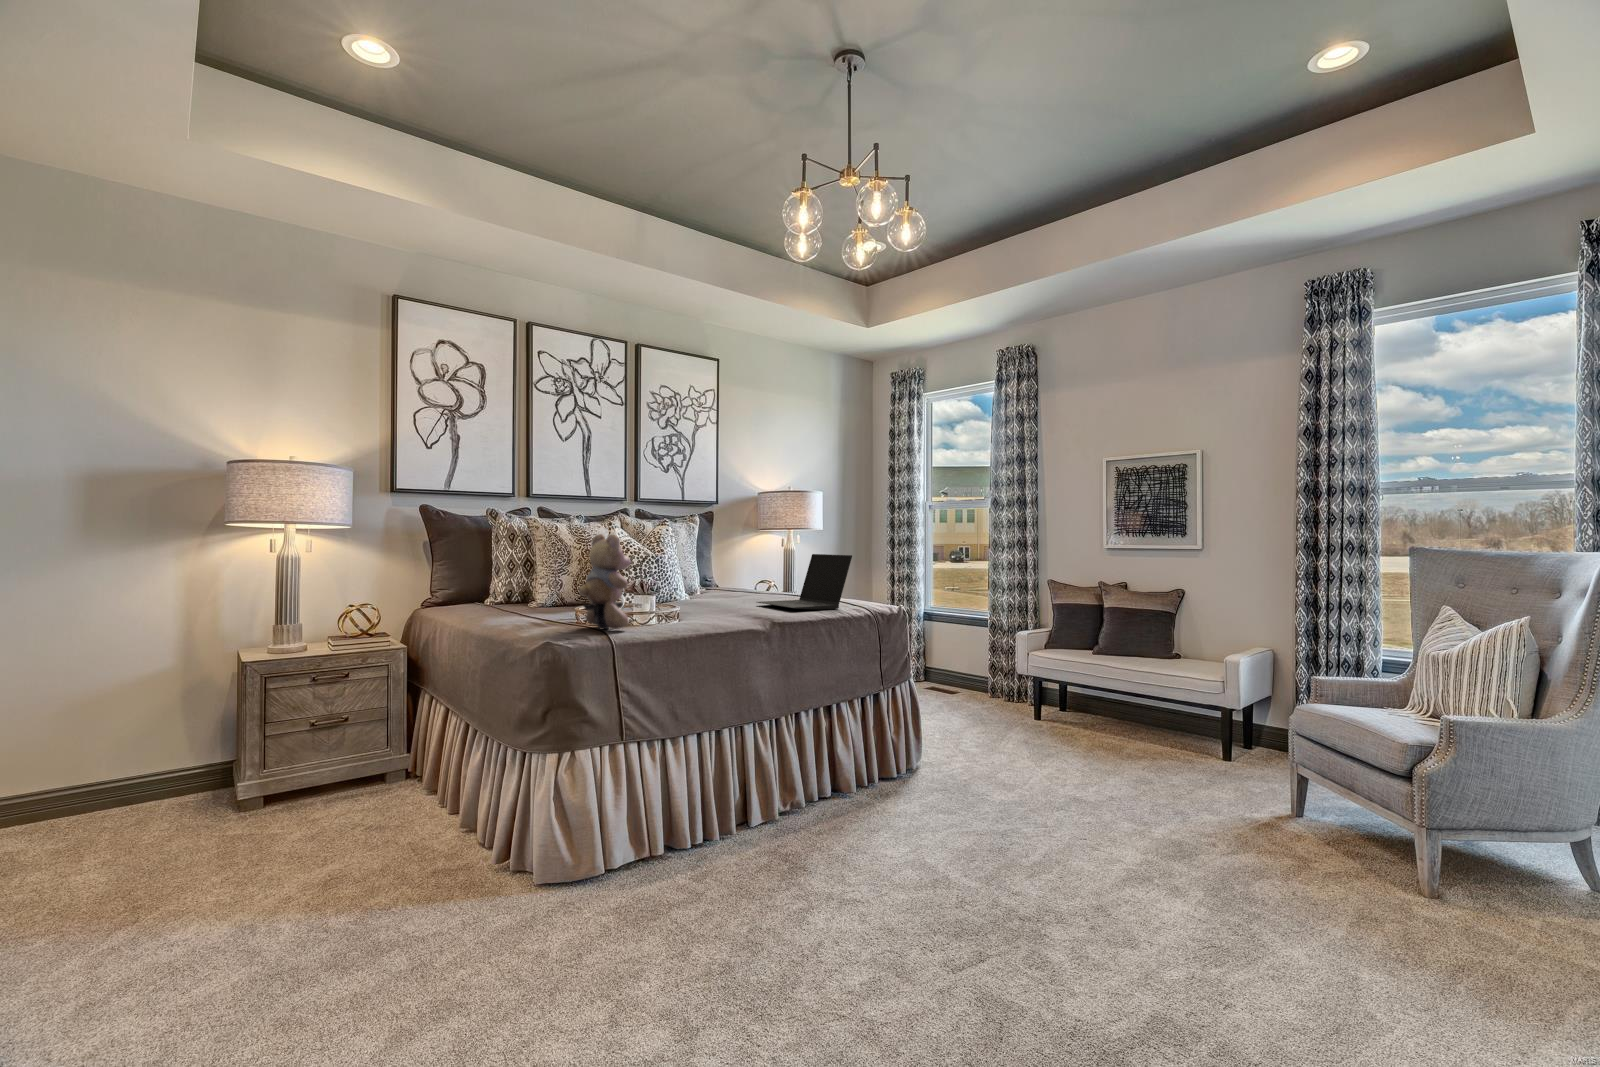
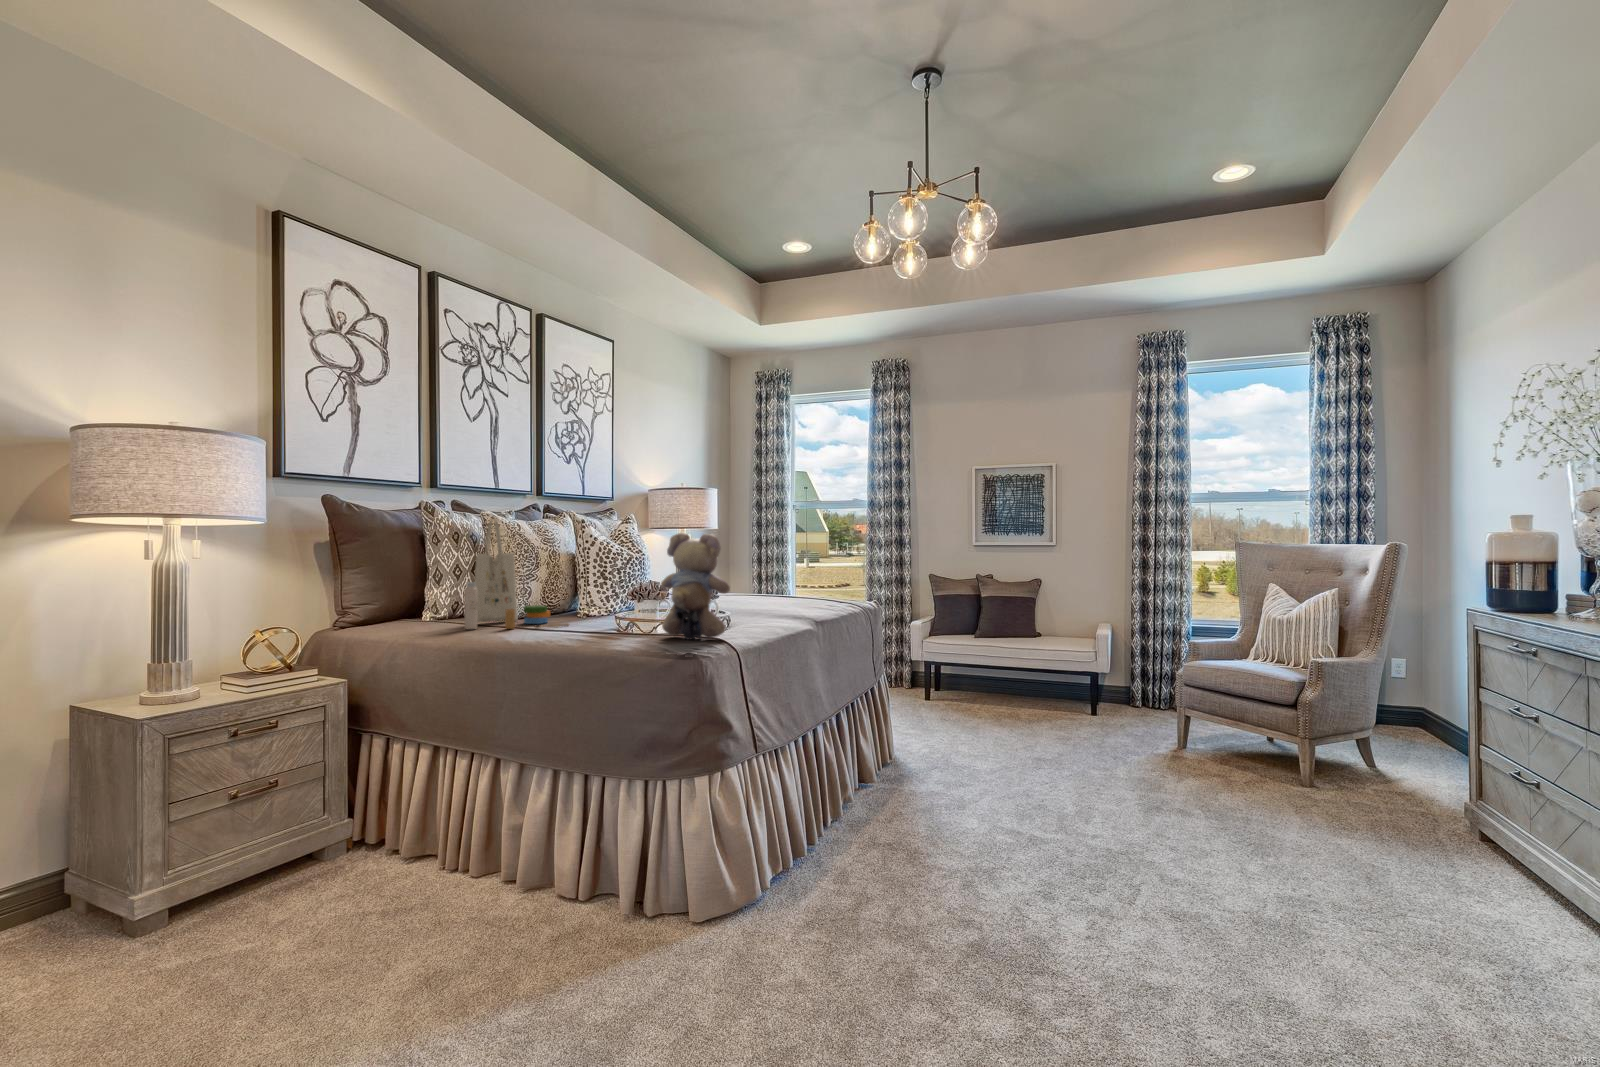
tote bag: none [483,523,561,614] -> present [465,520,569,629]
laptop: present [757,554,852,609] -> none [748,554,850,609]

